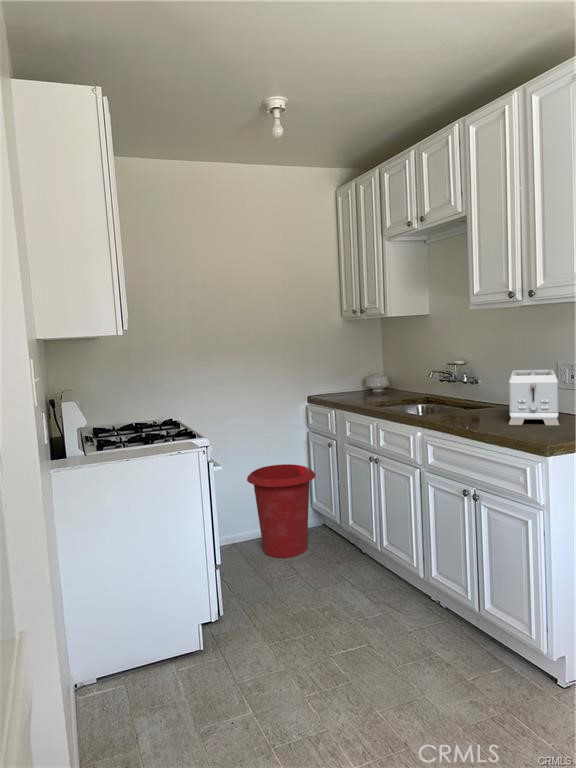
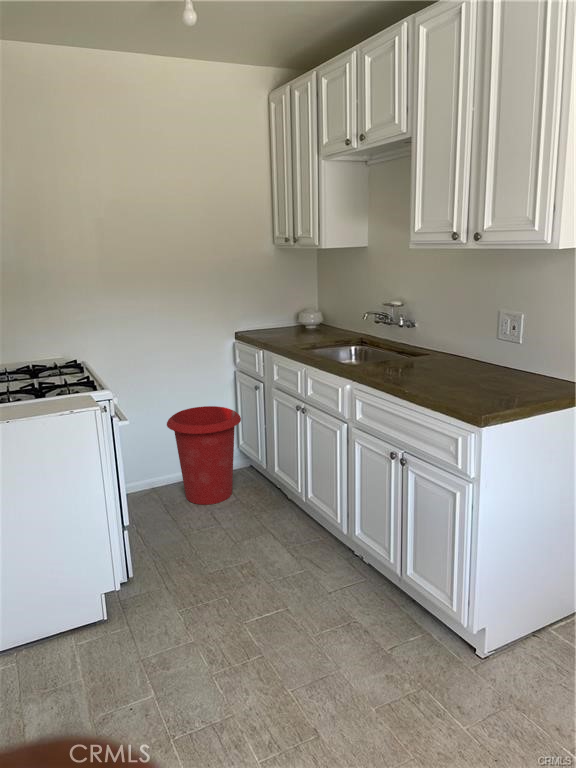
toaster: present [509,370,559,425] -> none [443,319,498,386]

